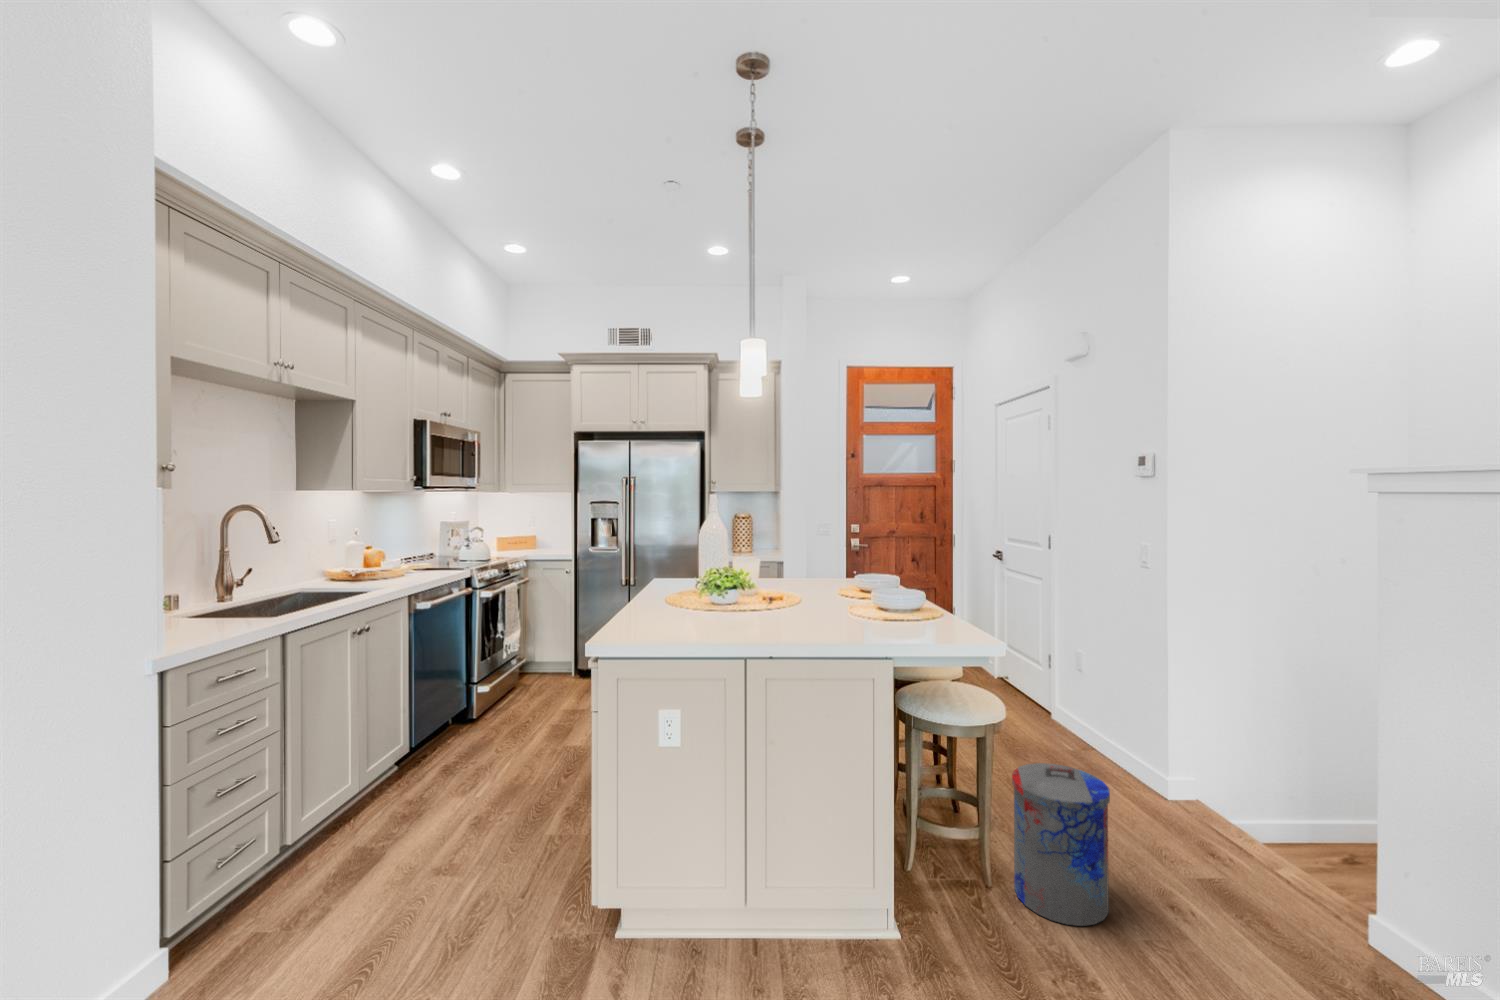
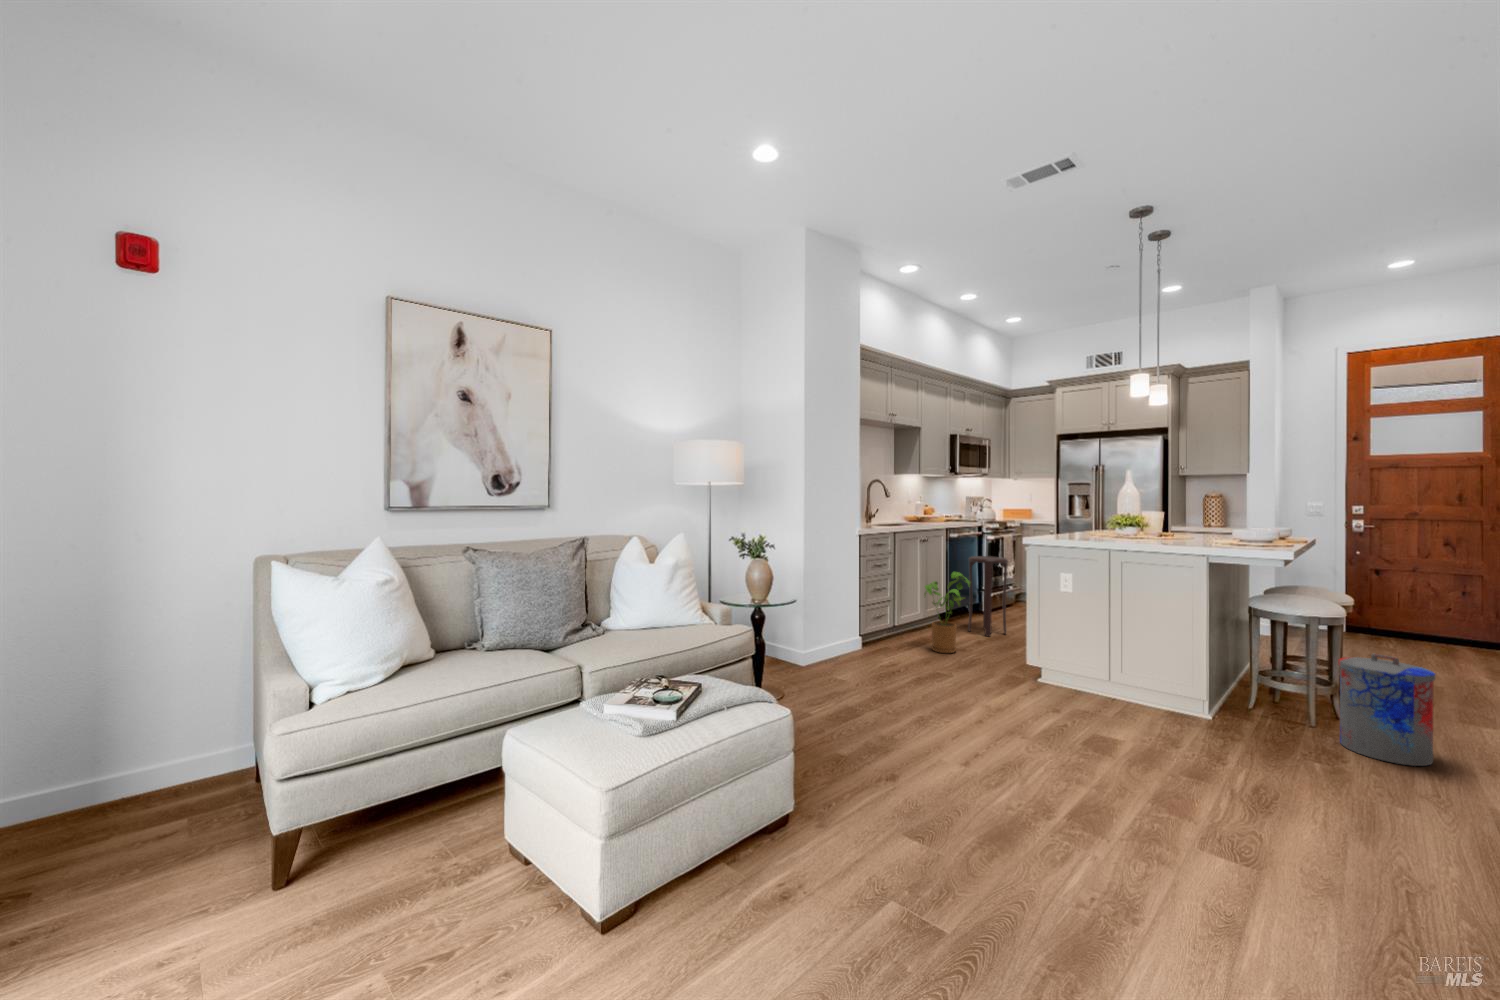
stool: none [454,641,526,796] -> present [968,556,1008,636]
house plant: none [360,714,469,908] -> present [924,572,970,653]

